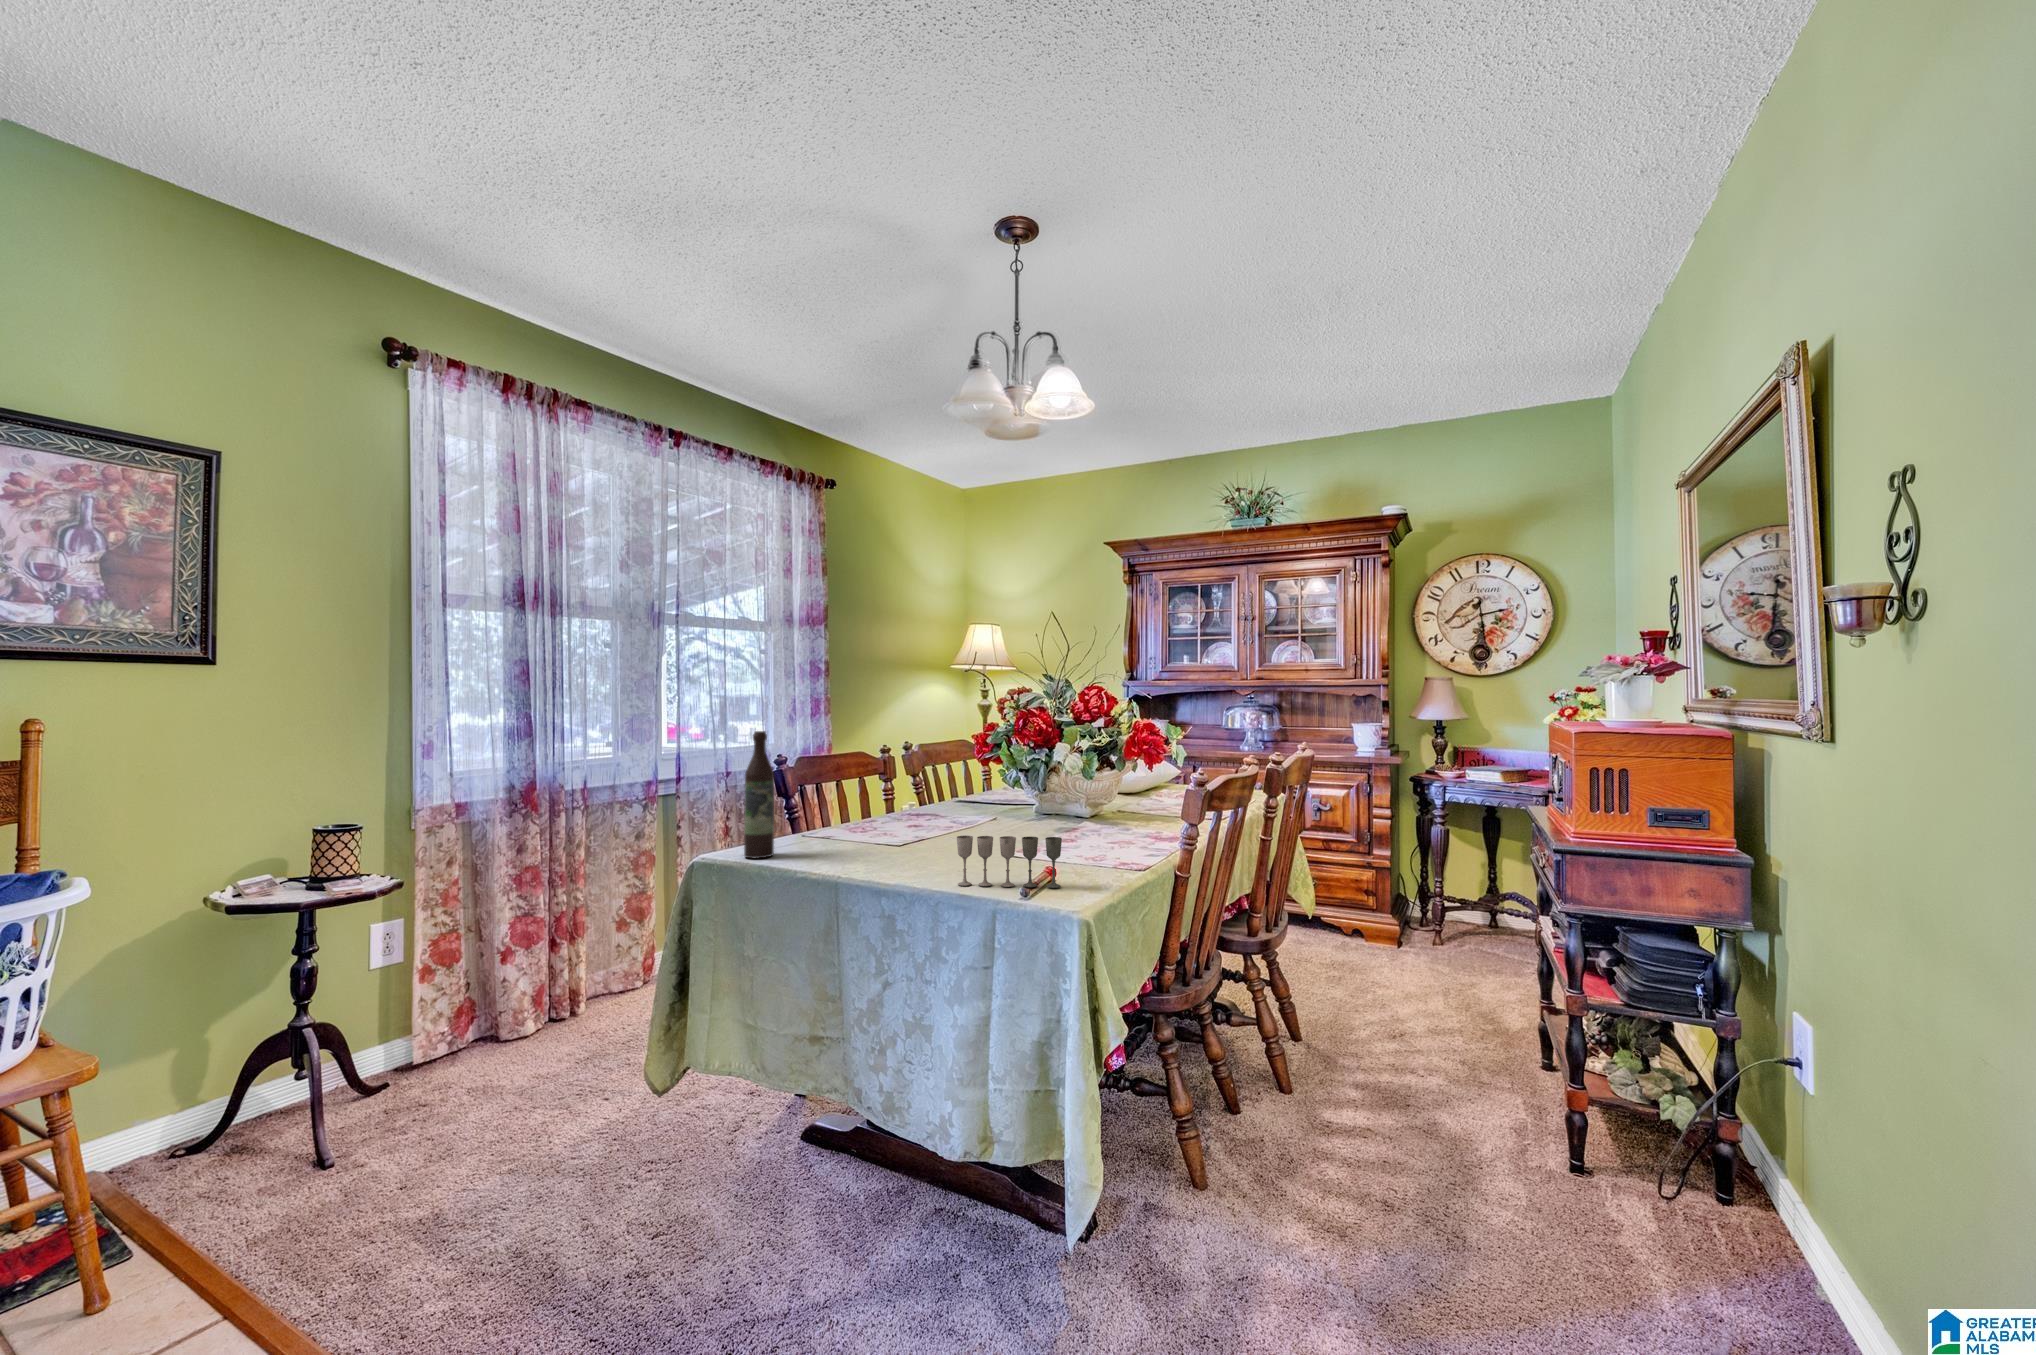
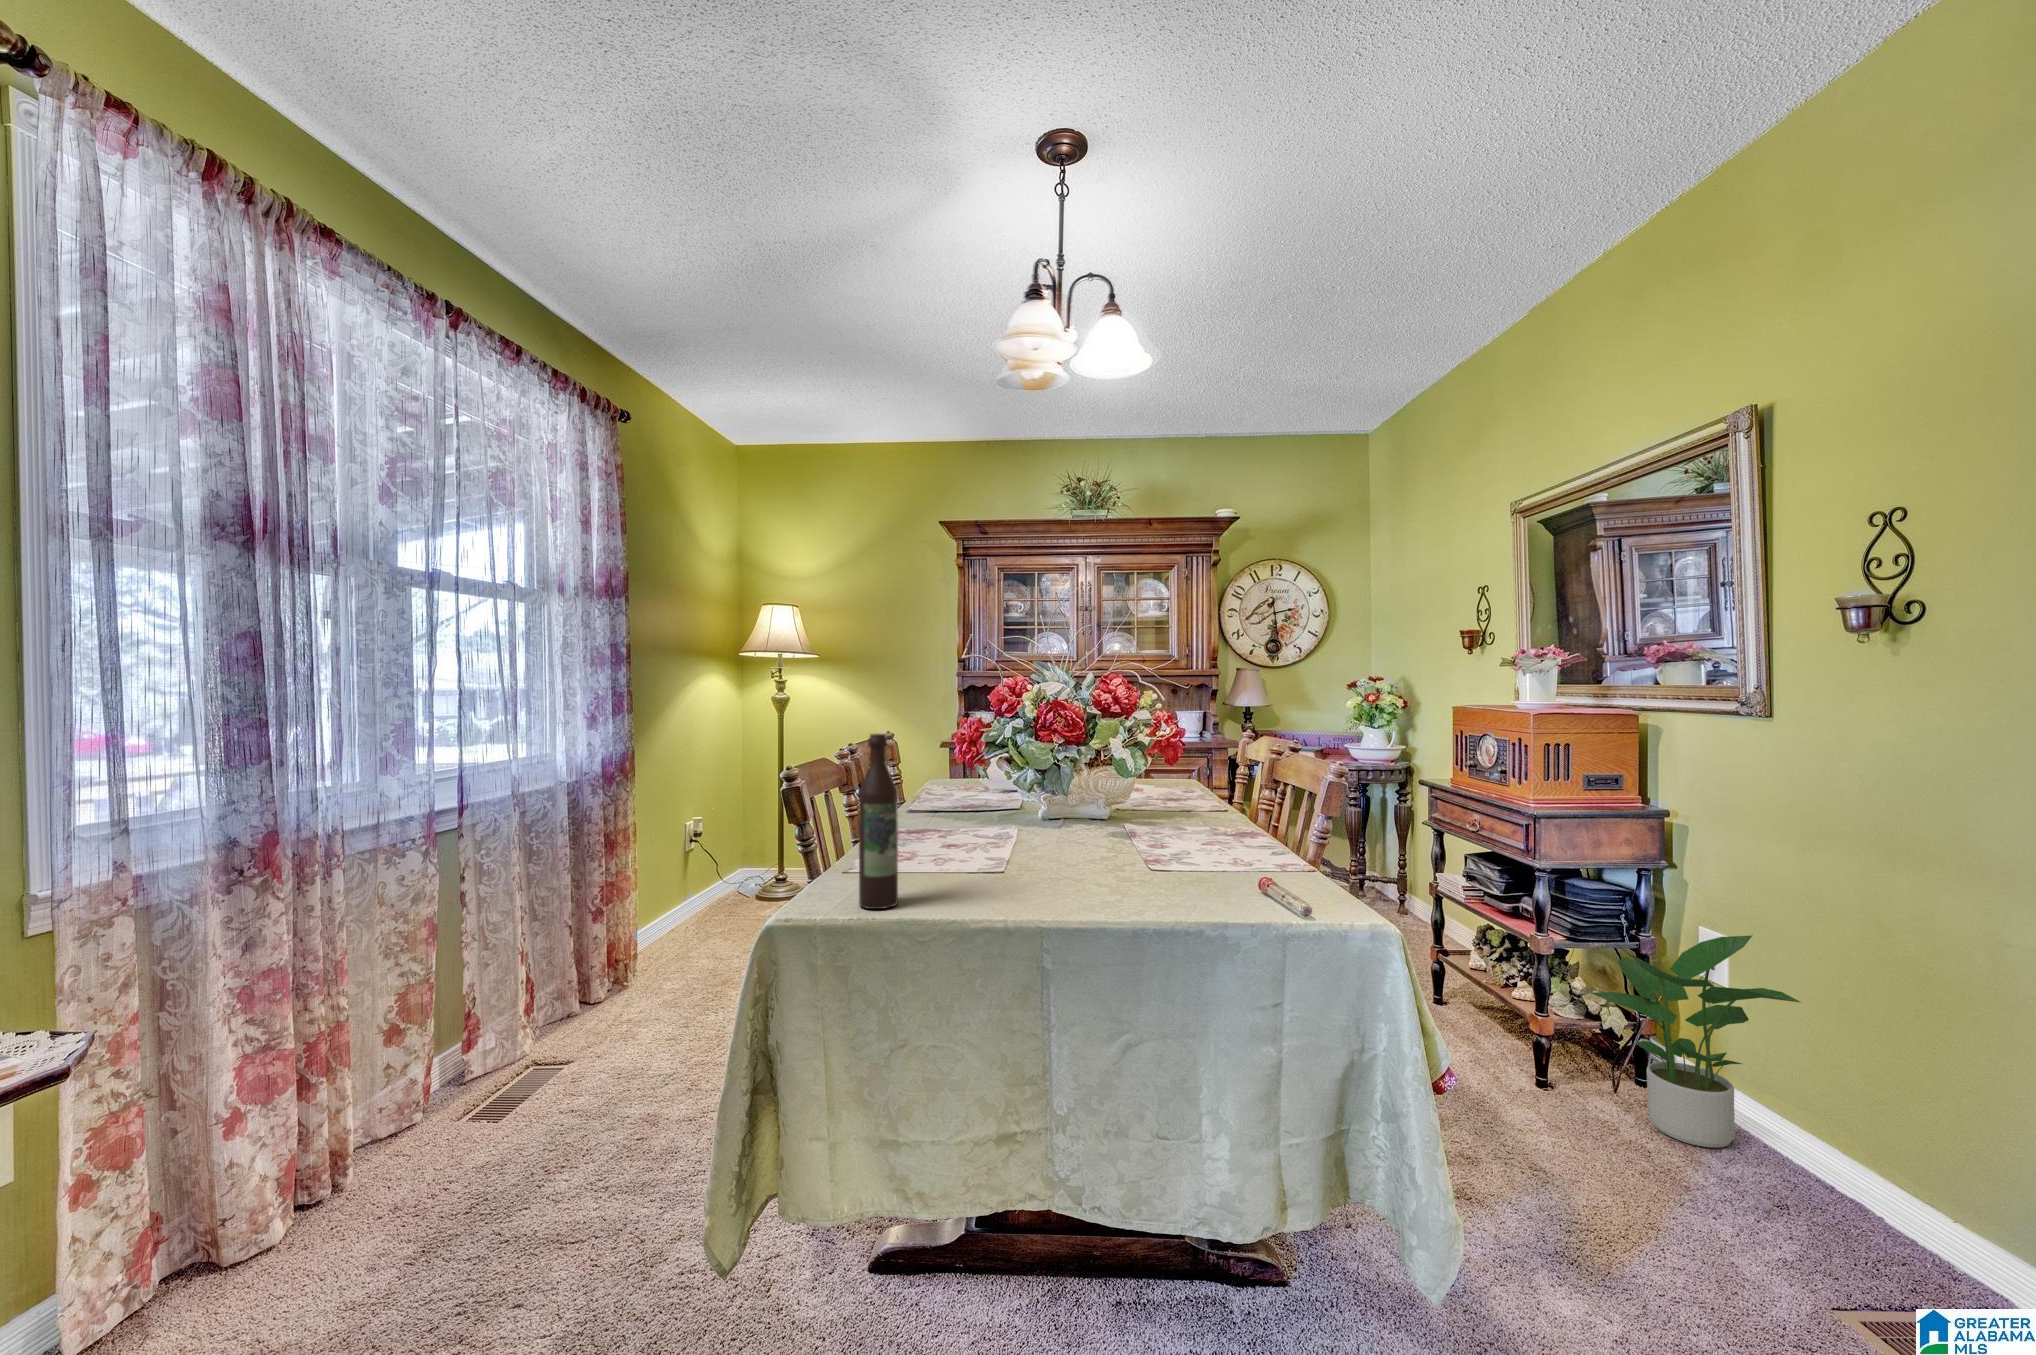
wine glass: present [957,835,1062,888] -> none [1196,841,1302,910]
potted plant: none [1587,1004,1816,1284] -> present [1591,936,1800,1148]

